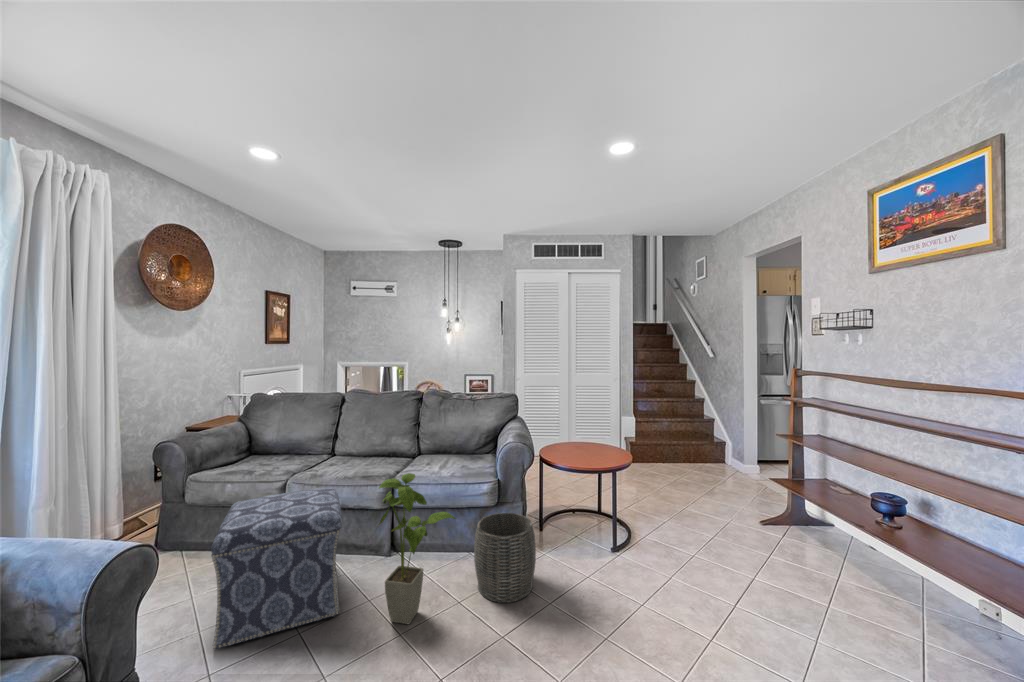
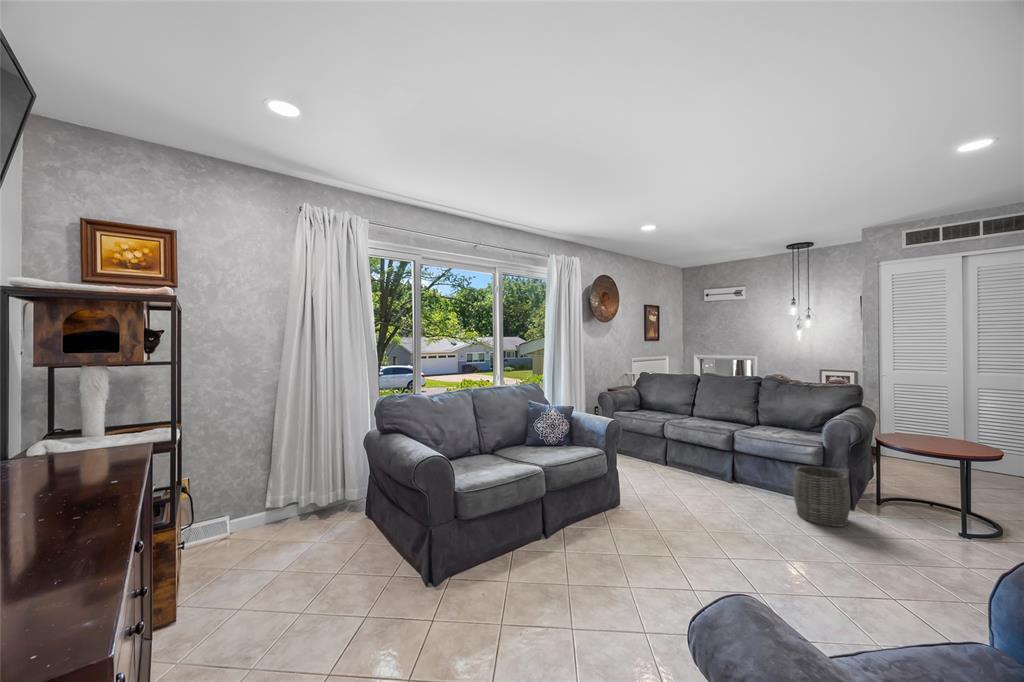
house plant: present [378,473,456,624] -> none [719,419,775,511]
ottoman: present [211,487,342,649] -> none [635,426,698,496]

